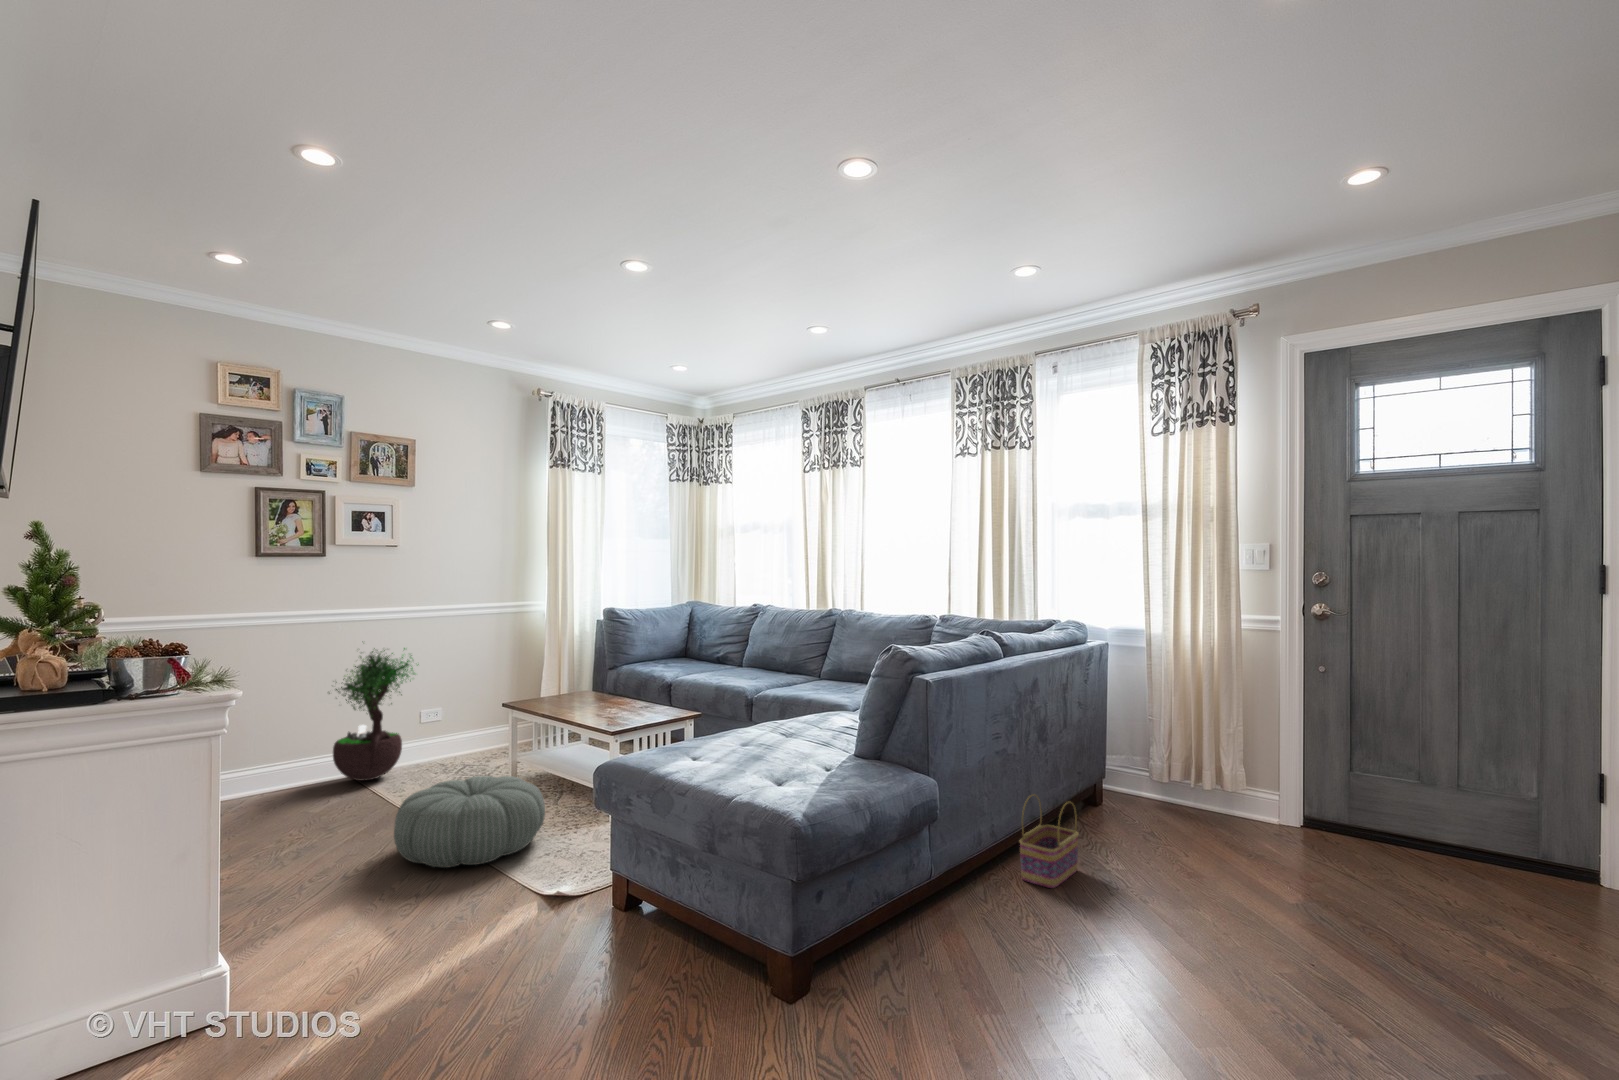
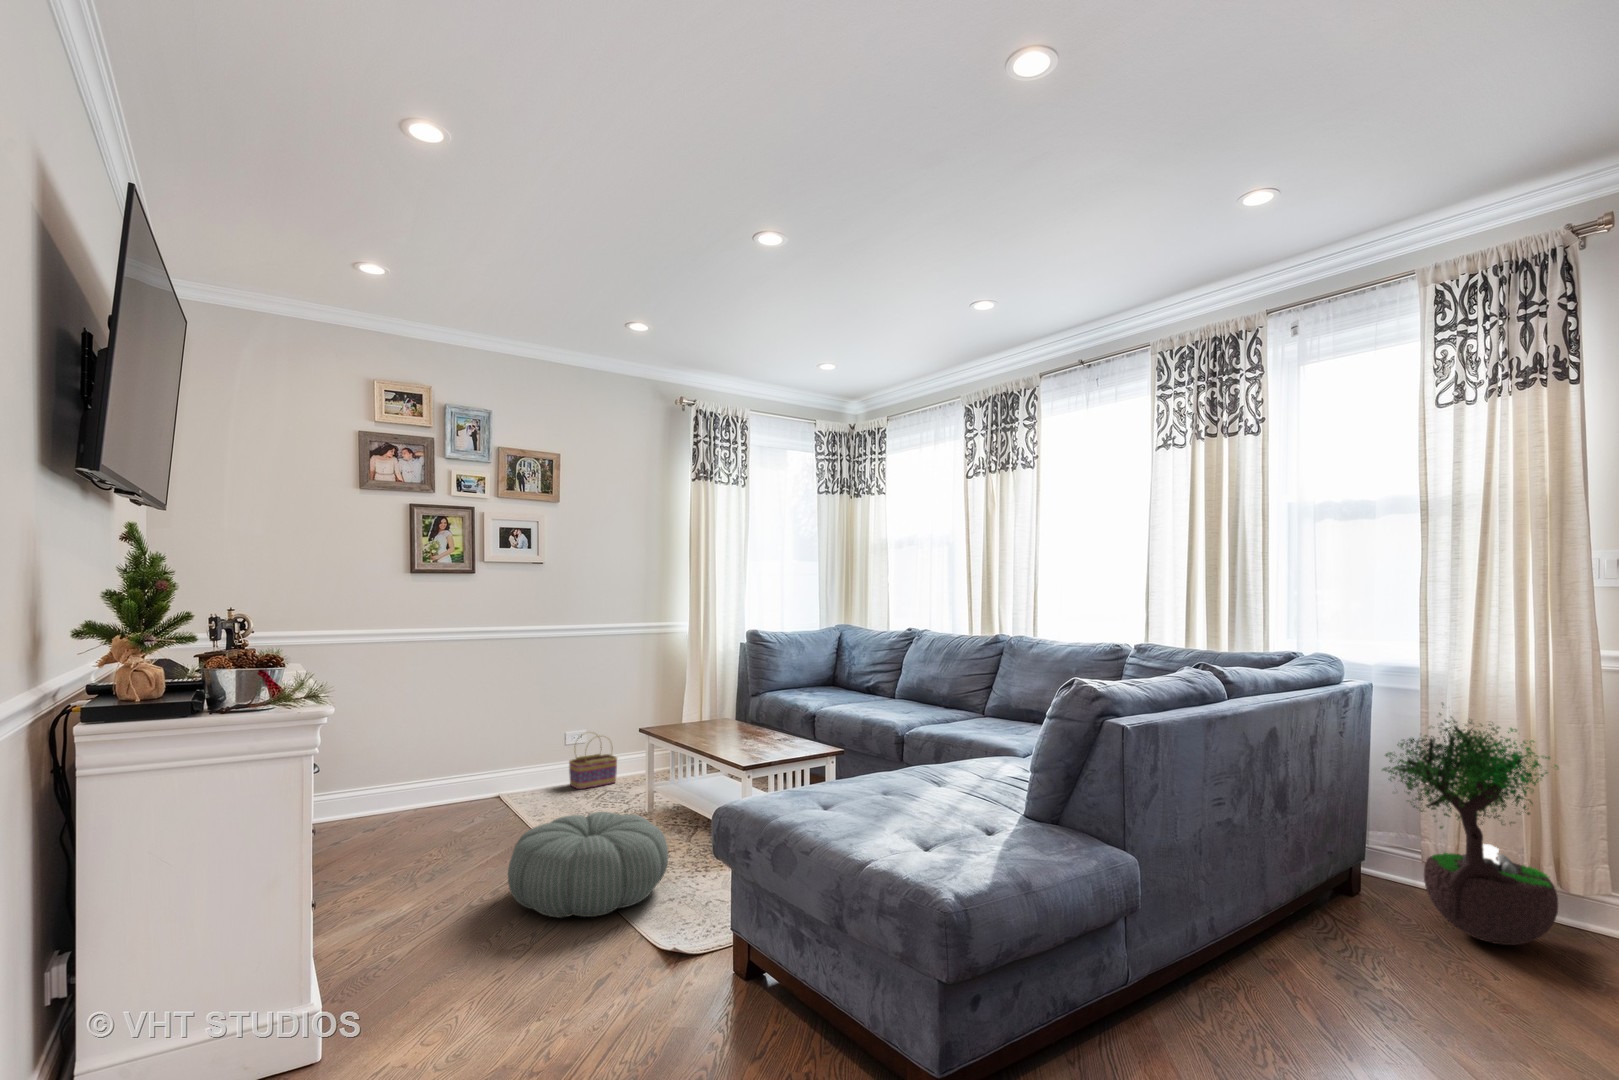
potted tree: present [329,648,414,781] -> present [1382,704,1558,945]
basket: present [1020,794,1079,888] -> present [569,736,617,789]

